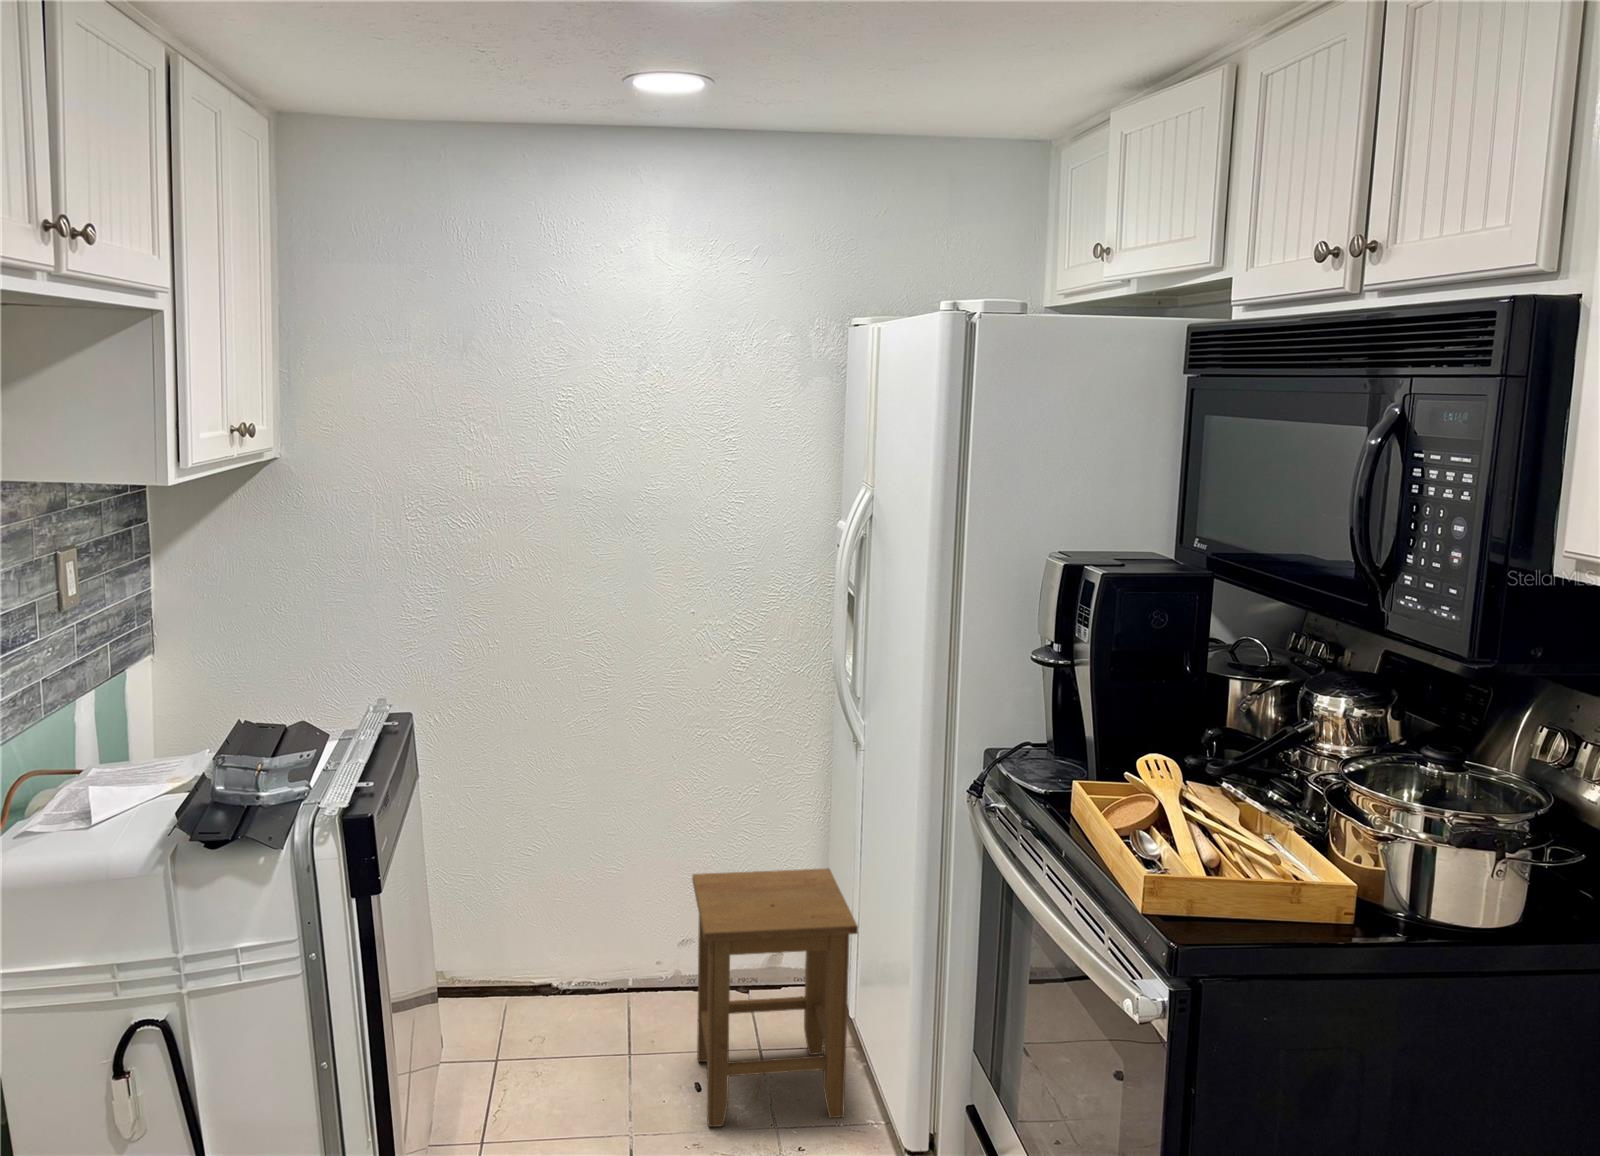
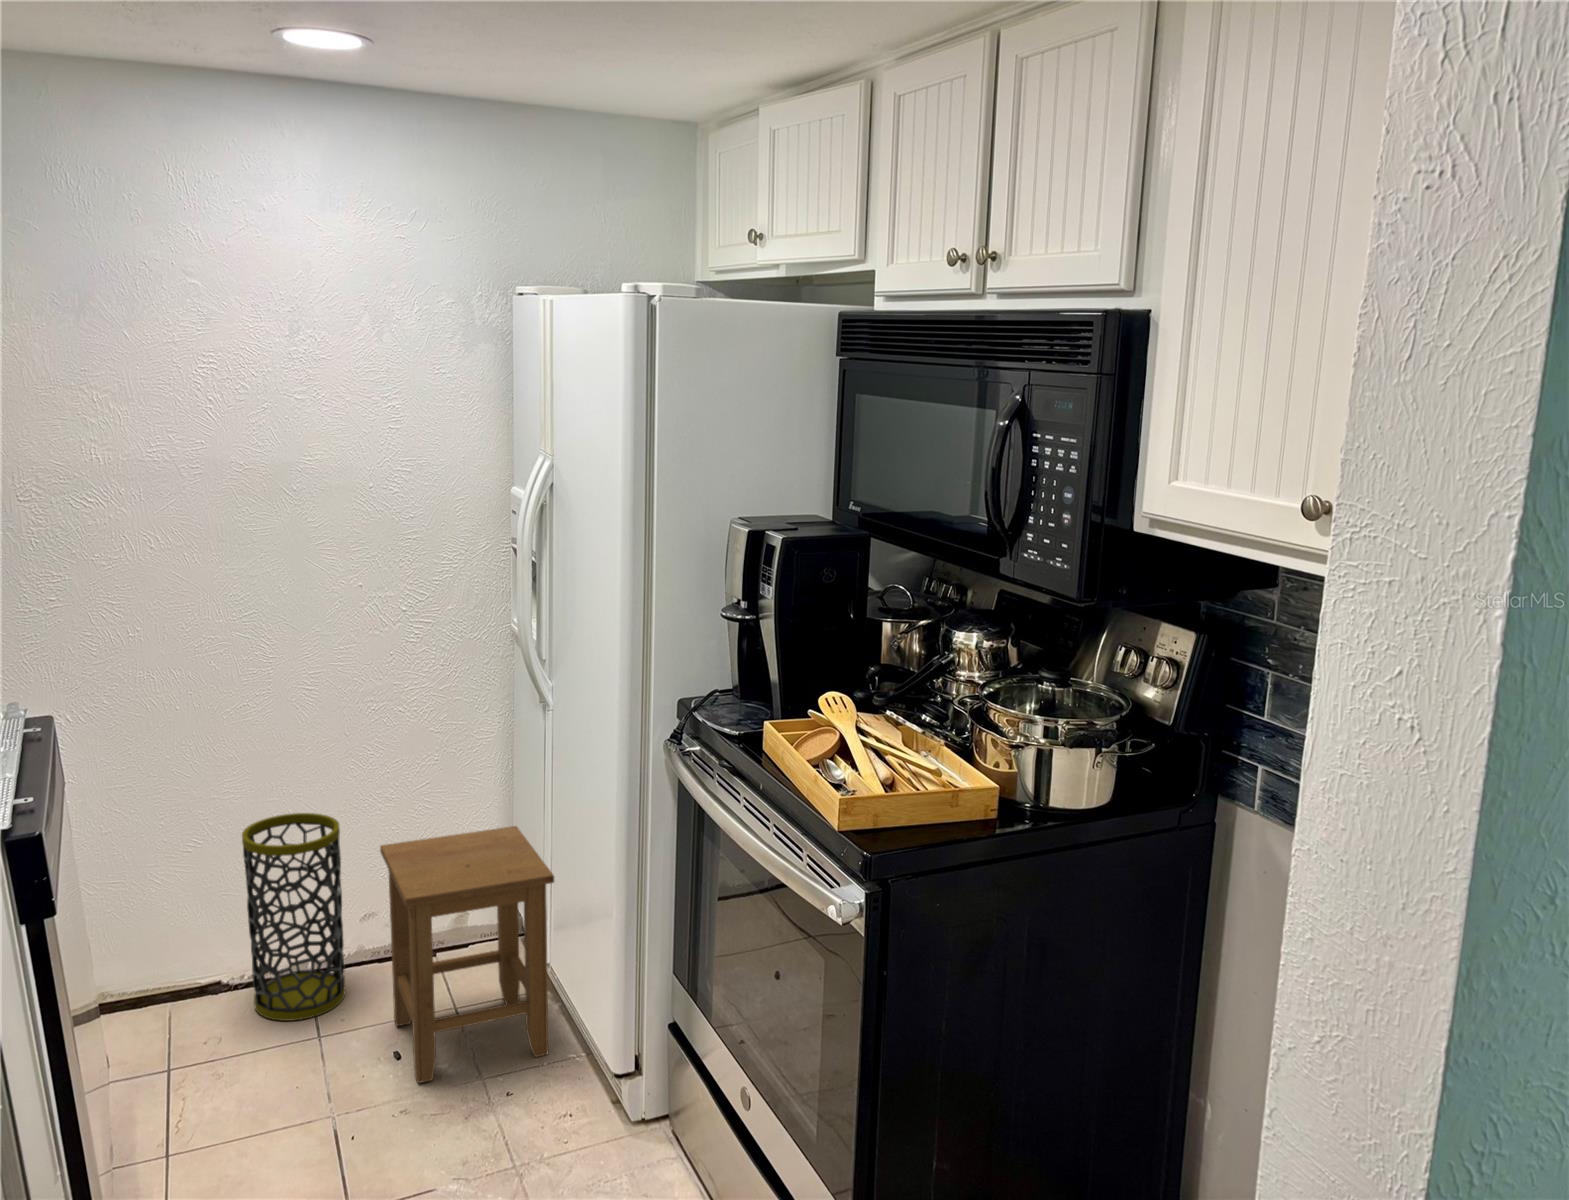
trash can: none [568,833,659,1041] -> present [242,813,345,1021]

